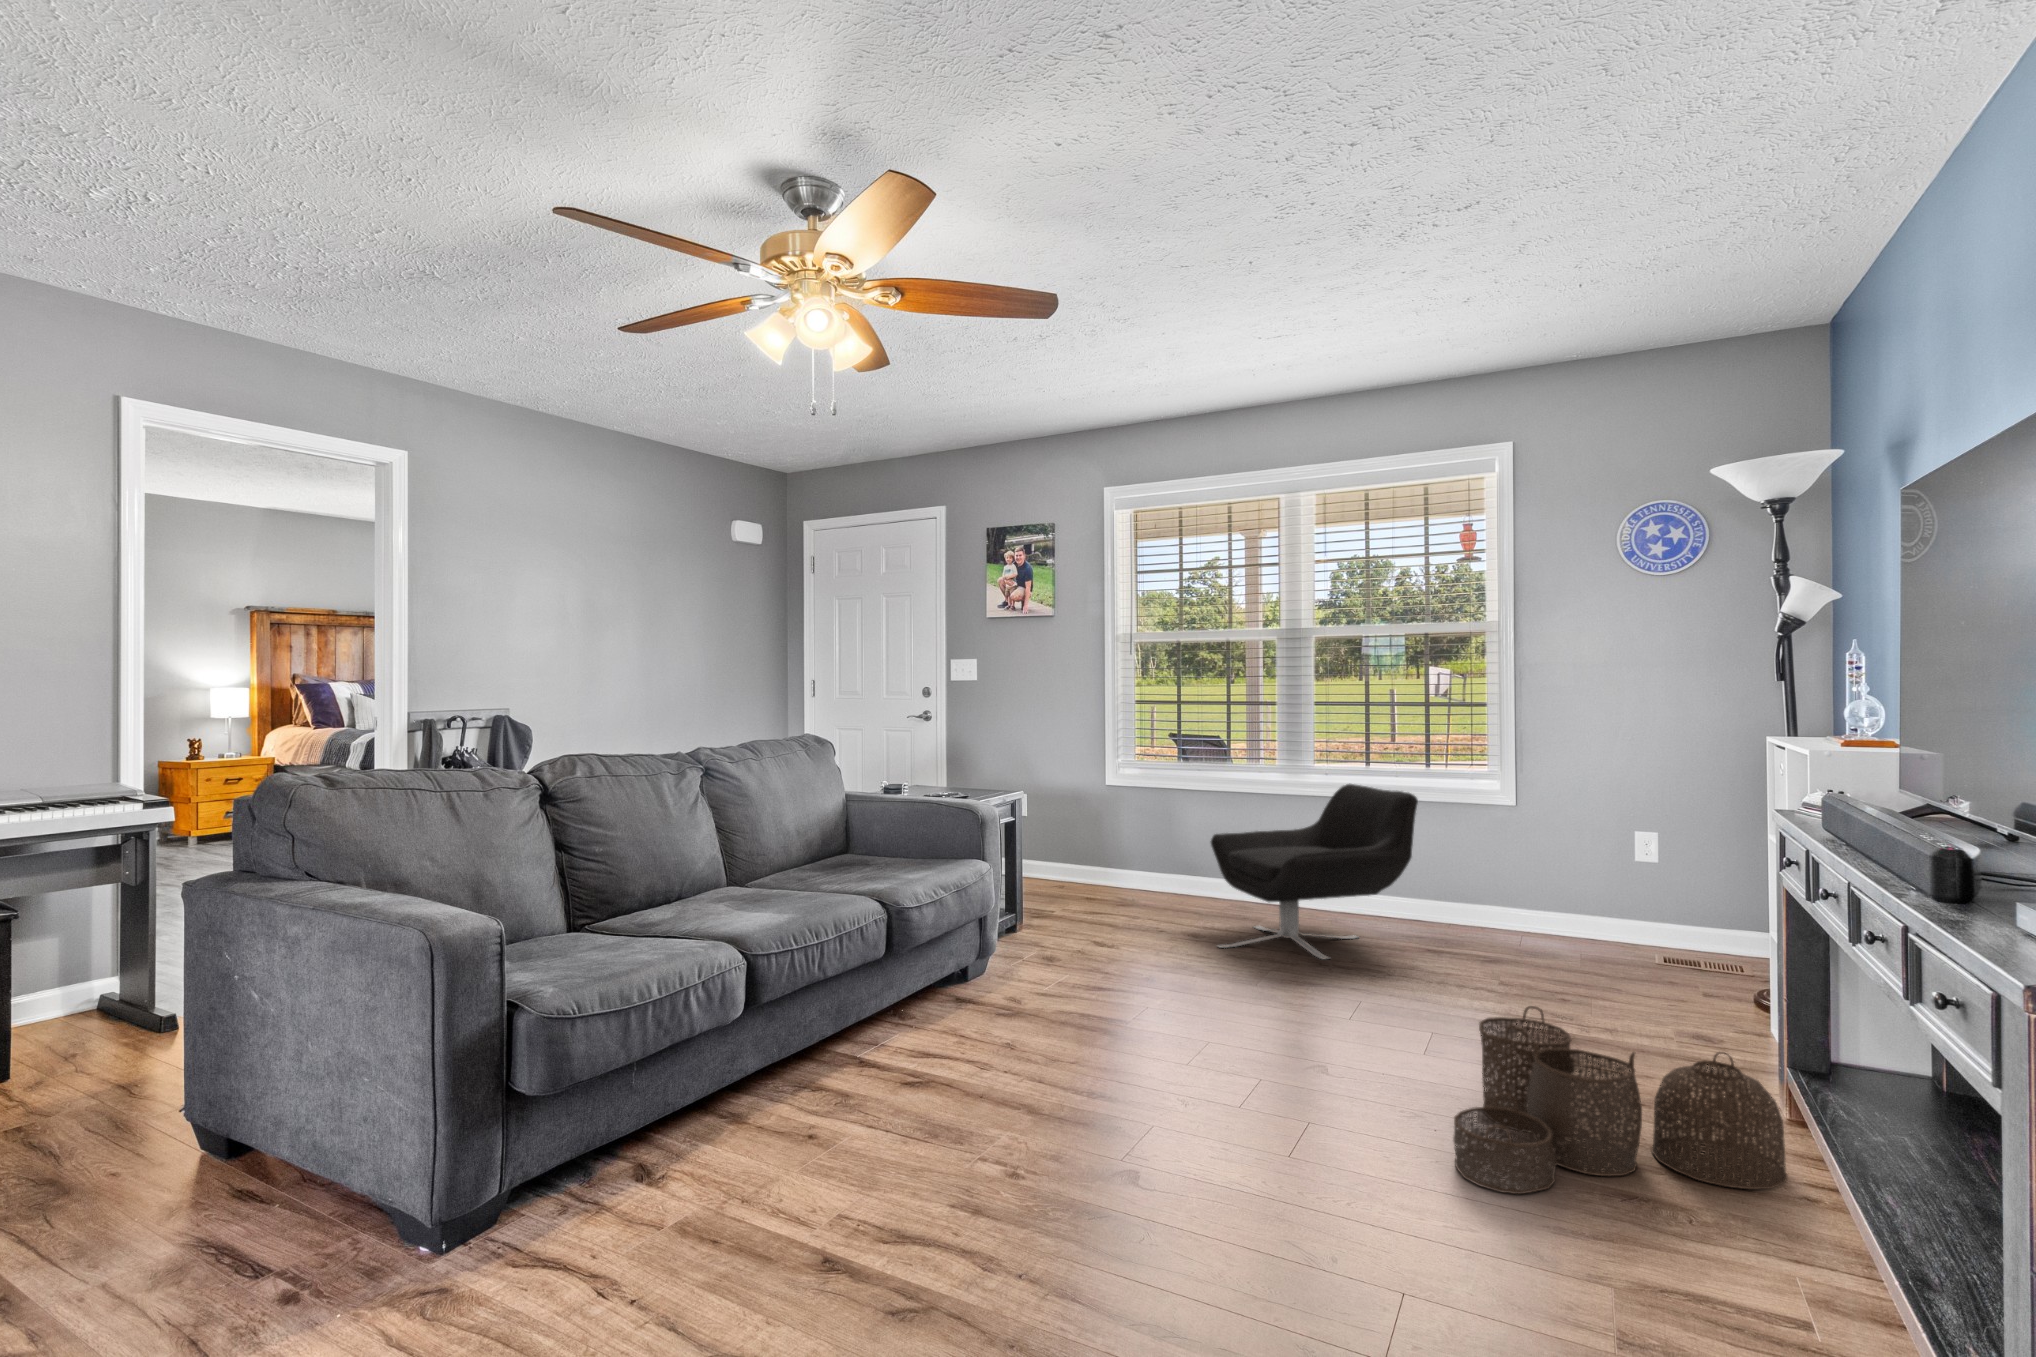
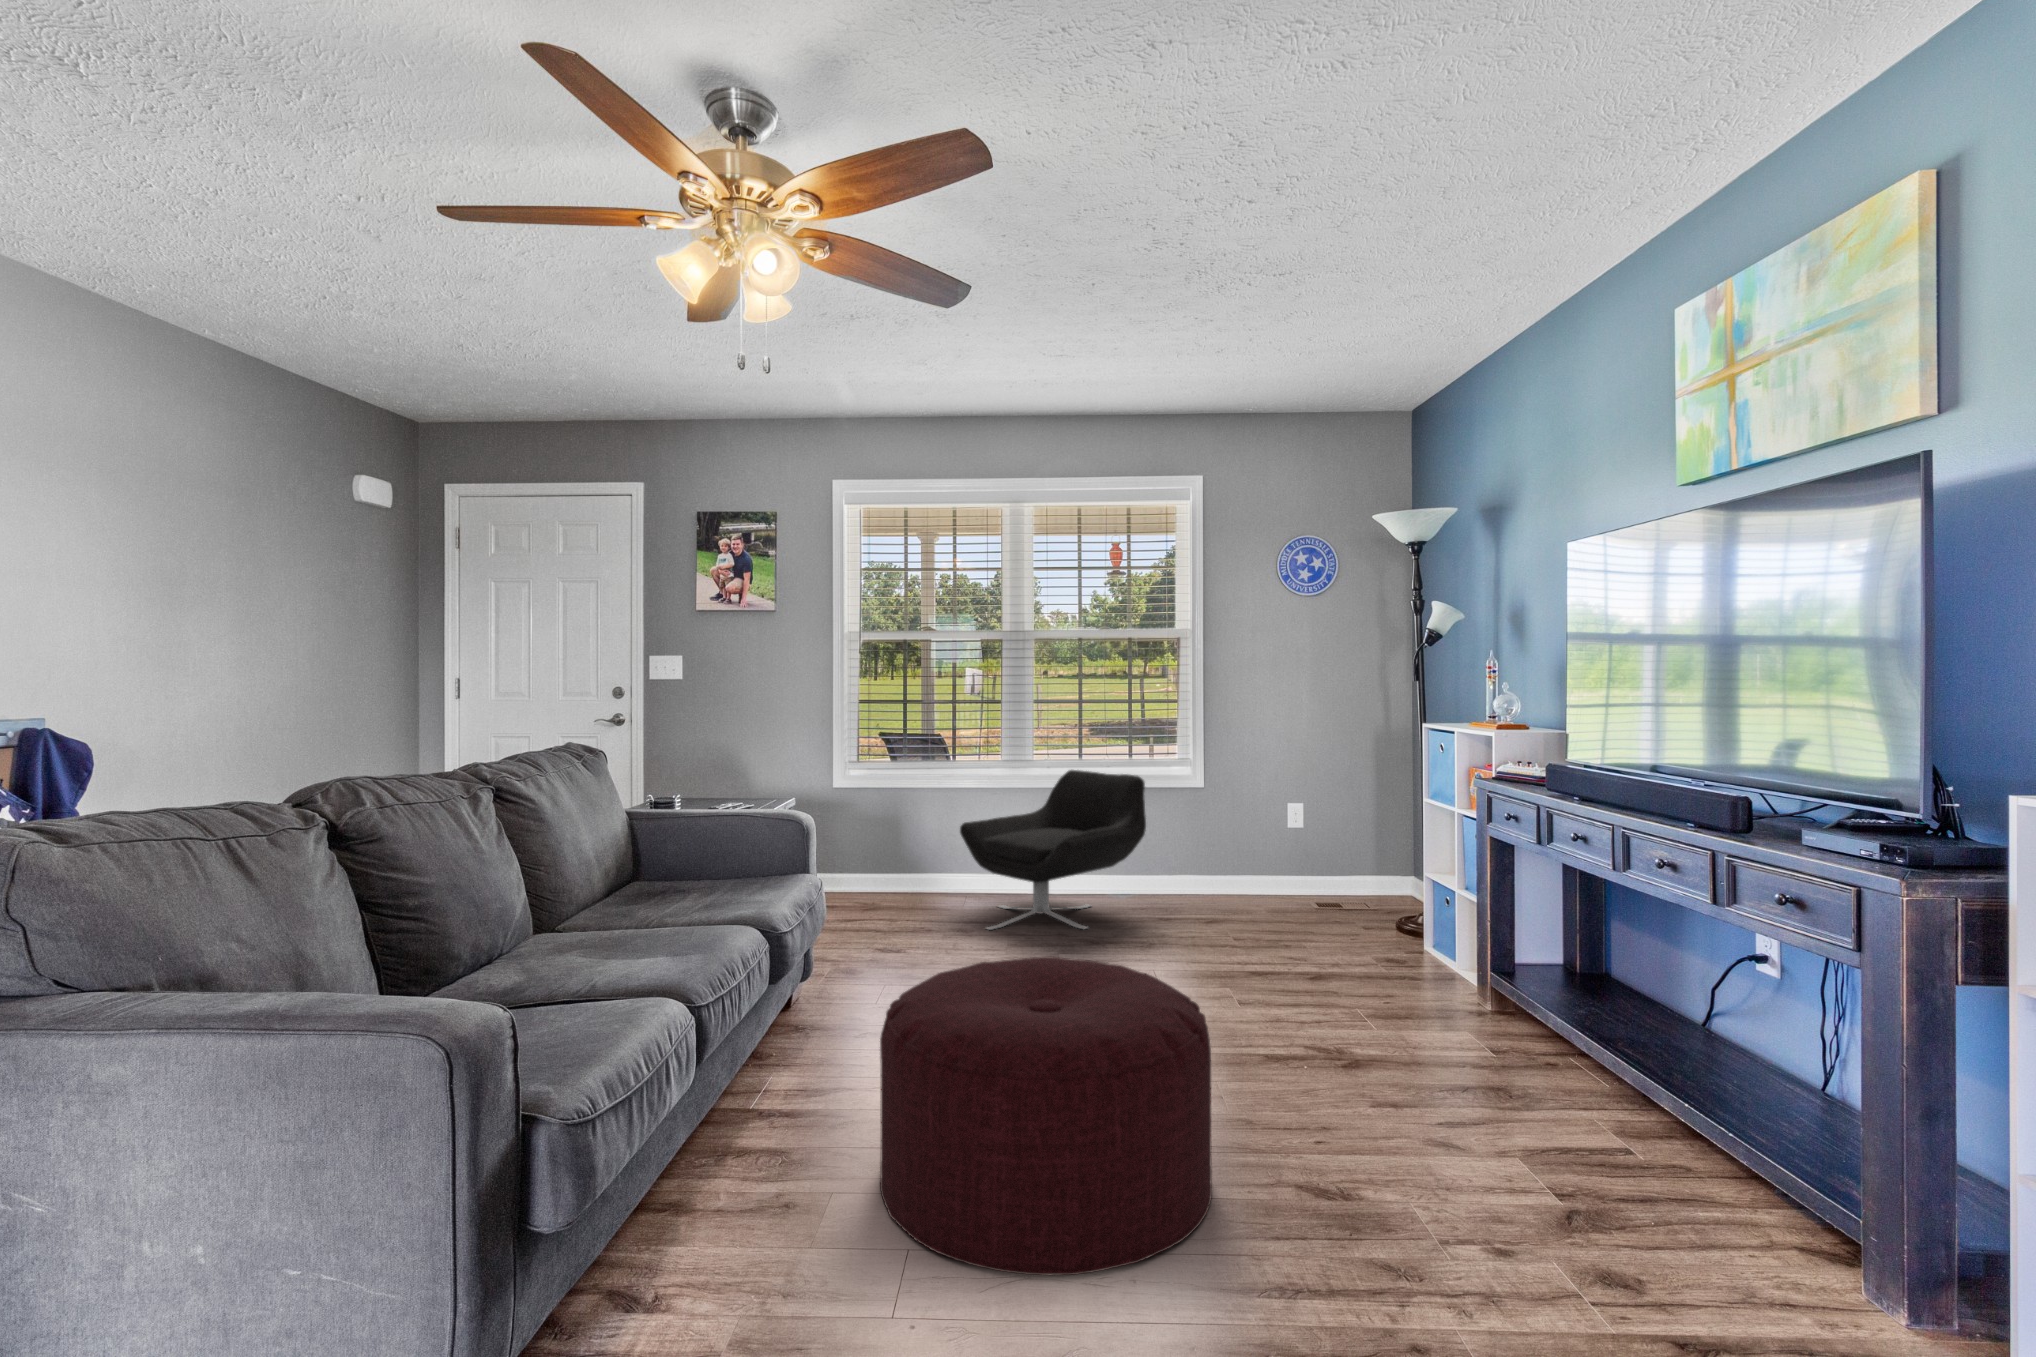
ottoman: none [869,955,1191,1250] -> present [880,957,1212,1276]
woven basket: present [1453,1006,1787,1194] -> none [1322,948,1550,1106]

